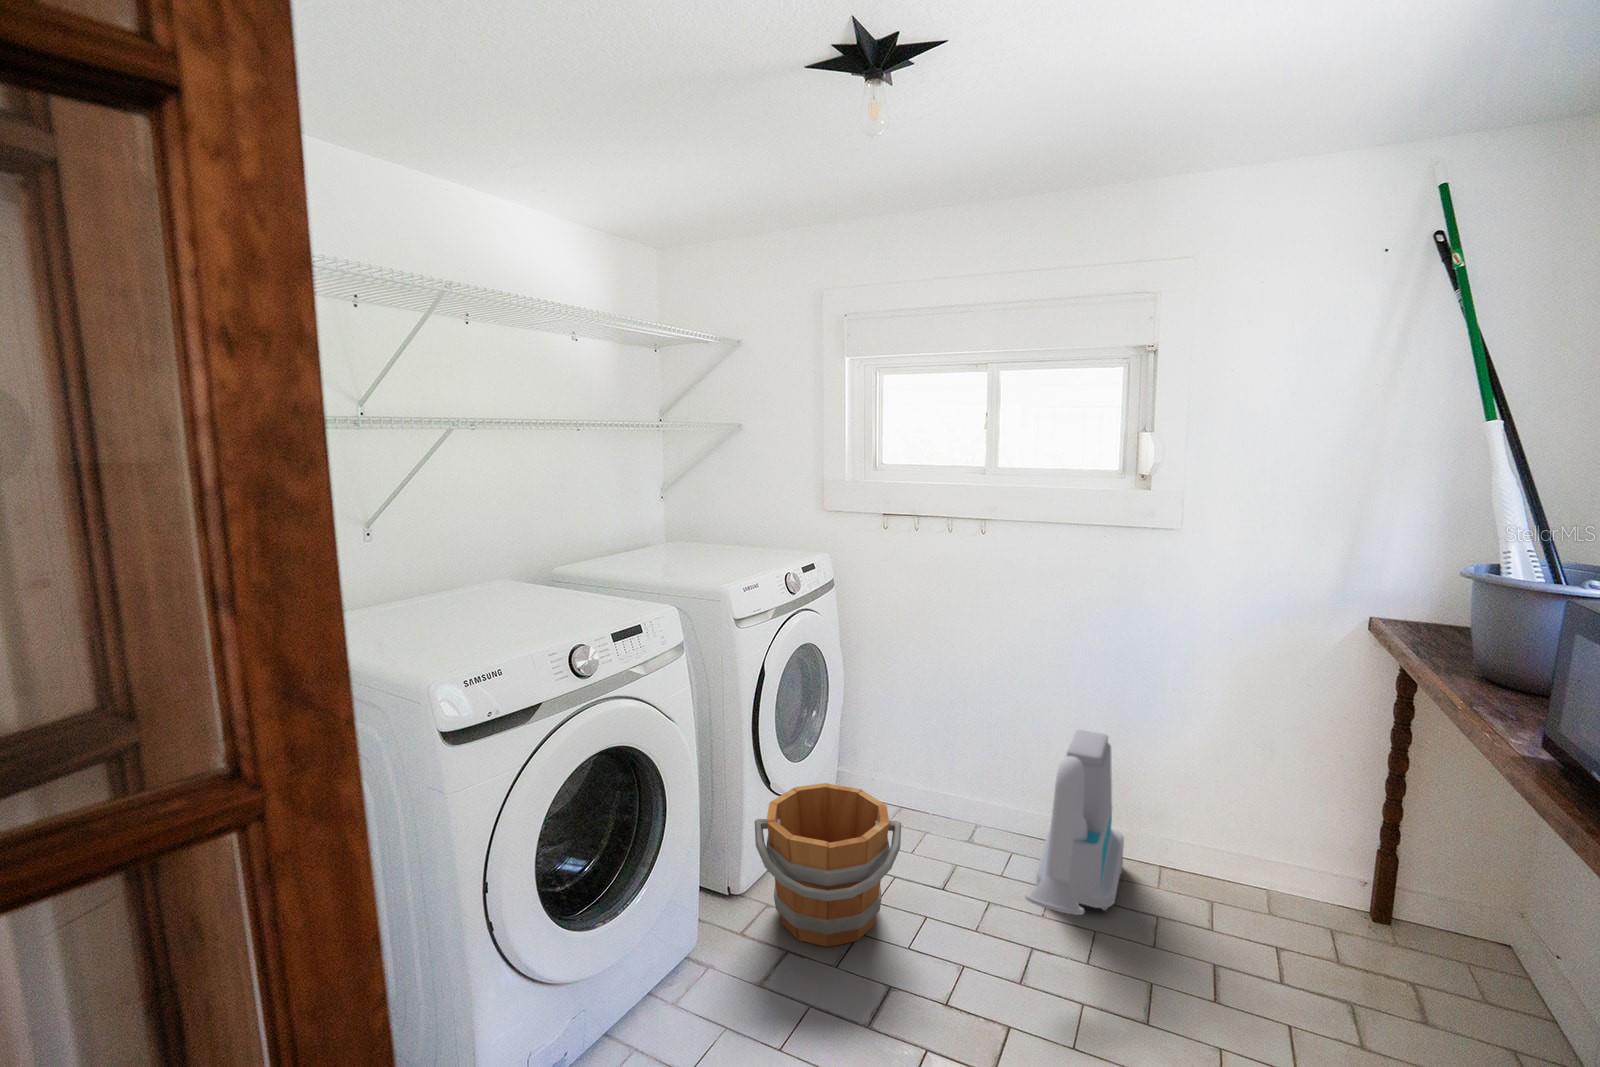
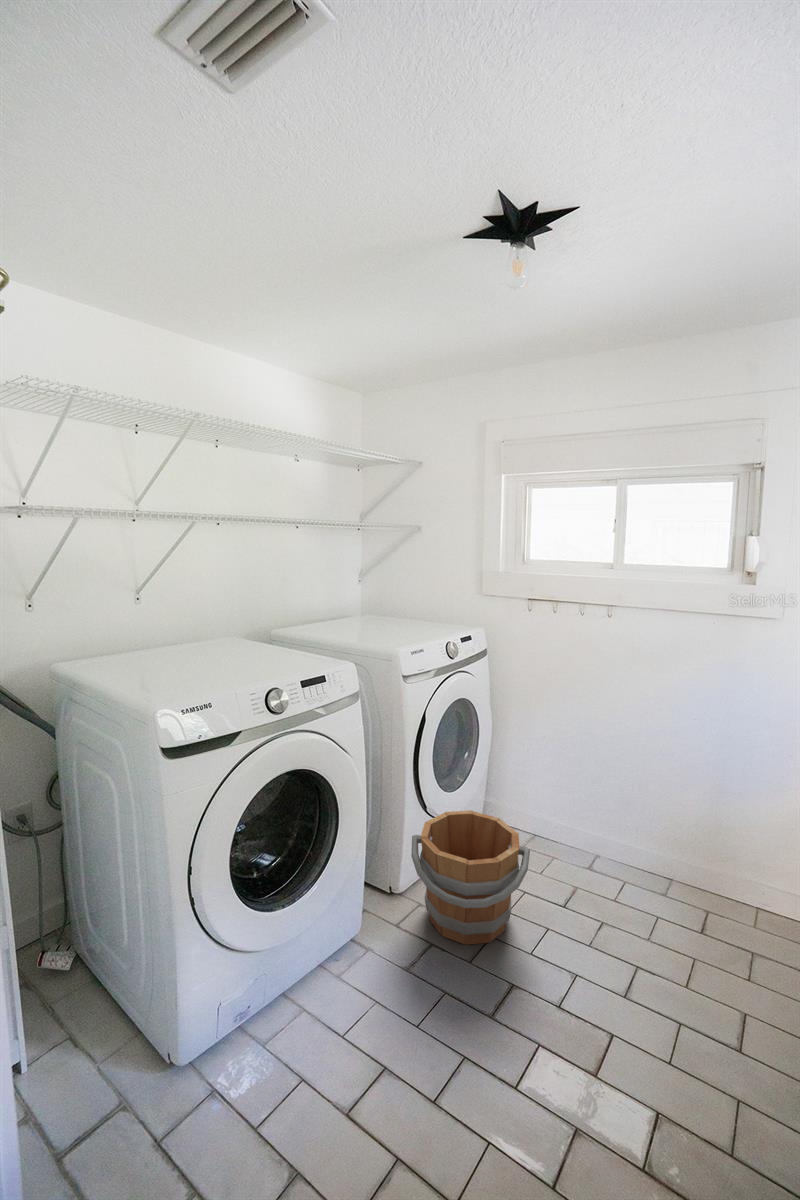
vacuum cleaner: present [1025,730,1124,915] -> none [632,785,724,946]

